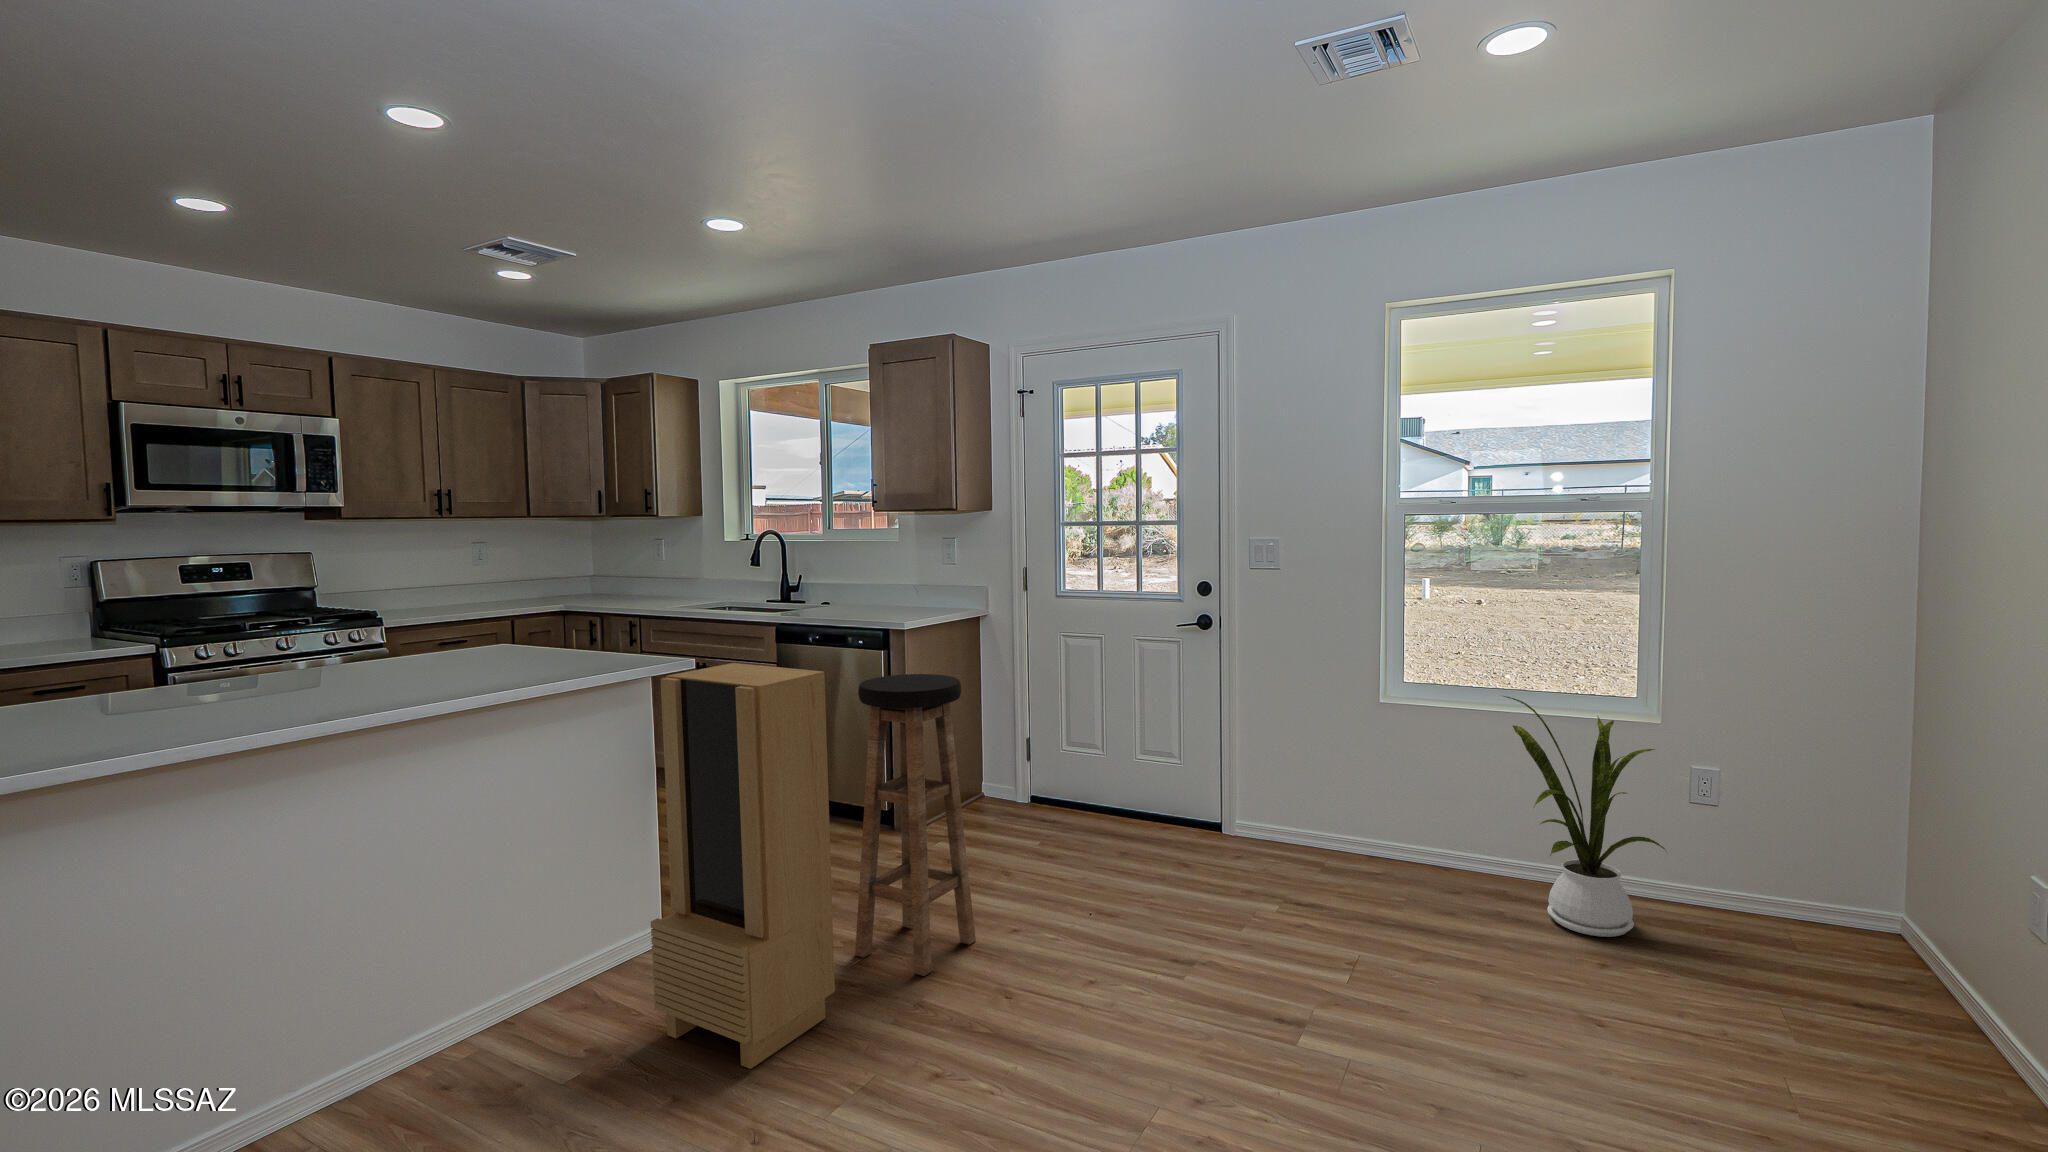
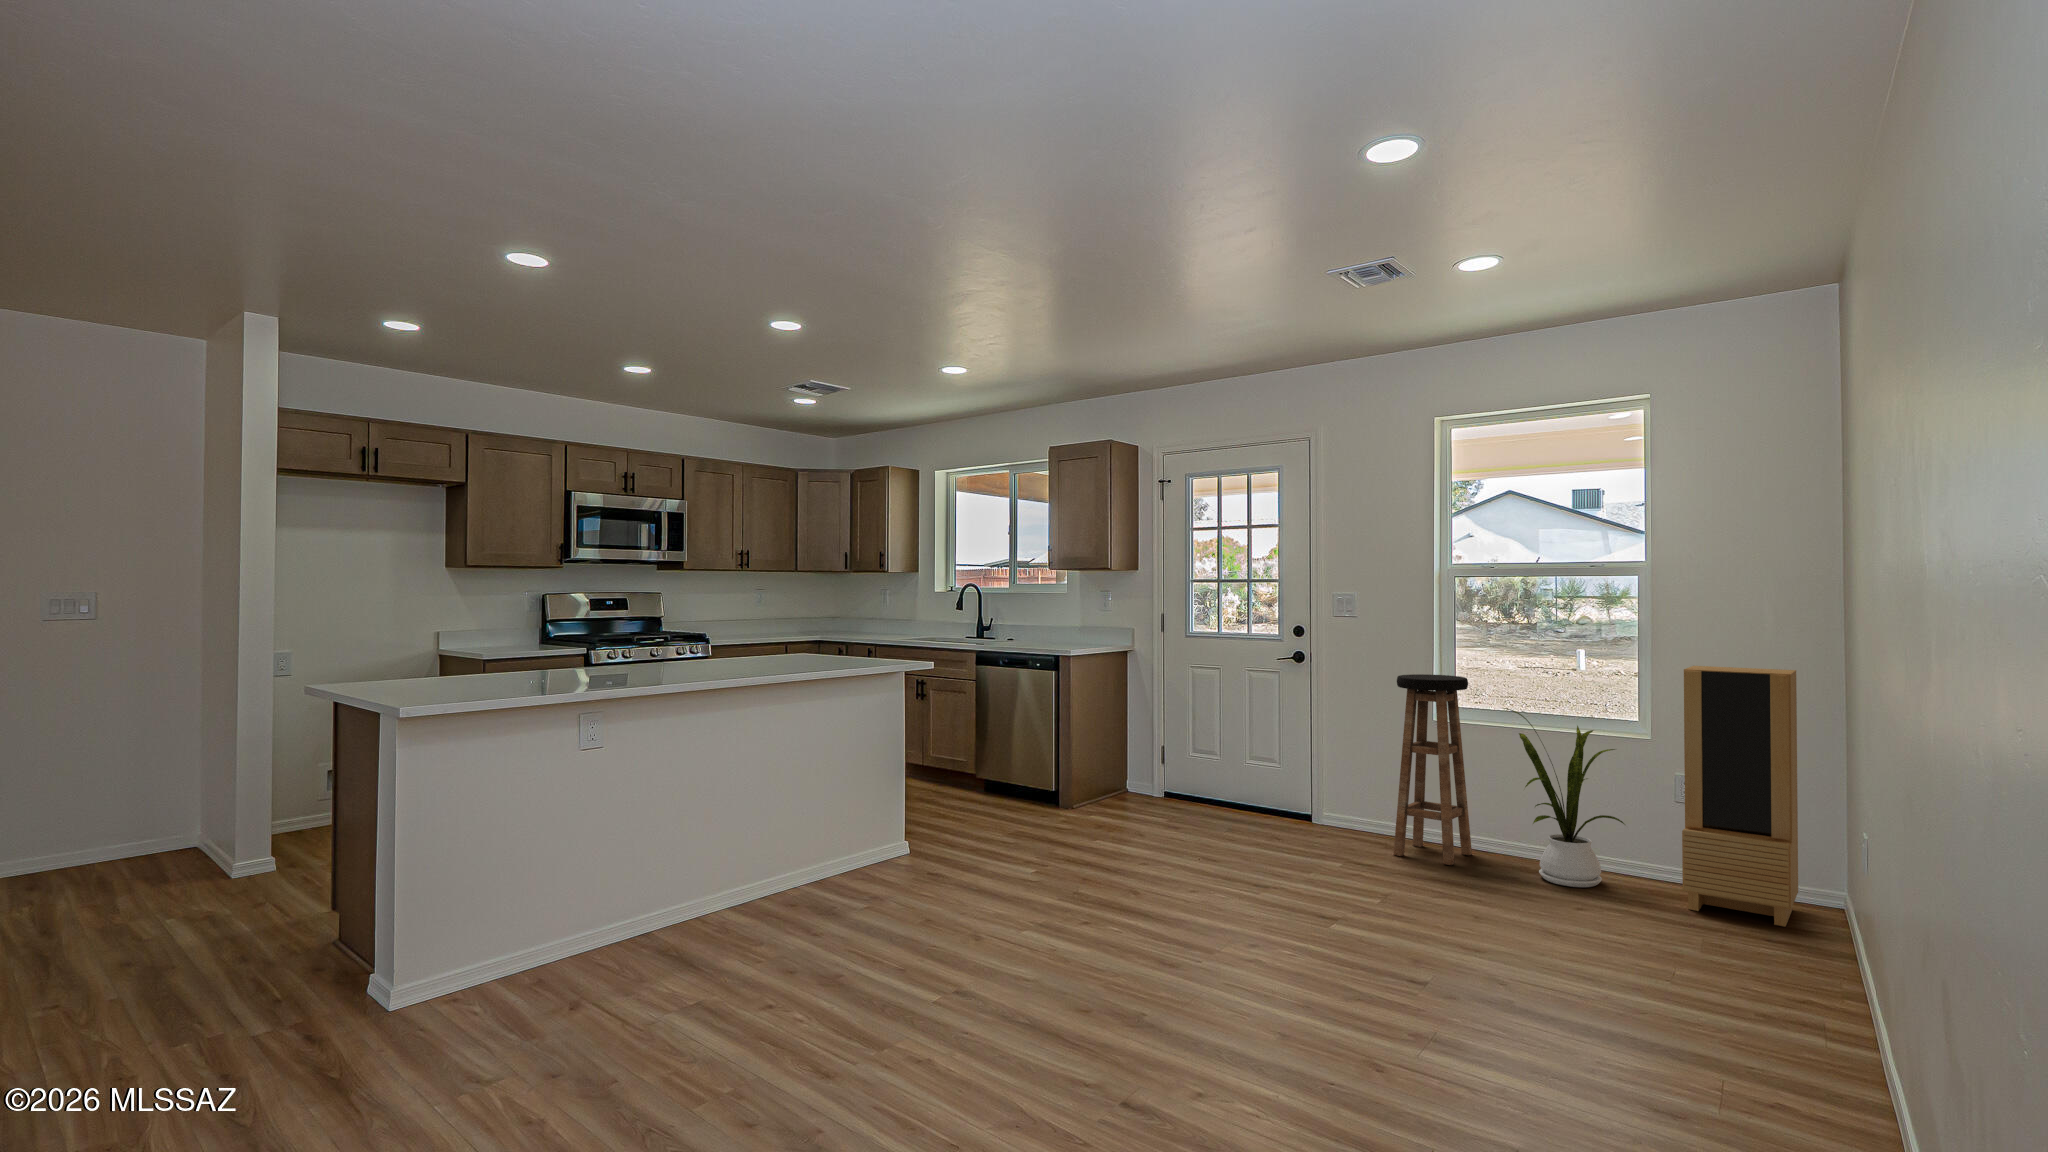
storage cabinet: present [651,663,835,1069] -> present [1682,666,1798,926]
bar stool: present [855,674,976,976] -> present [1394,674,1472,865]

